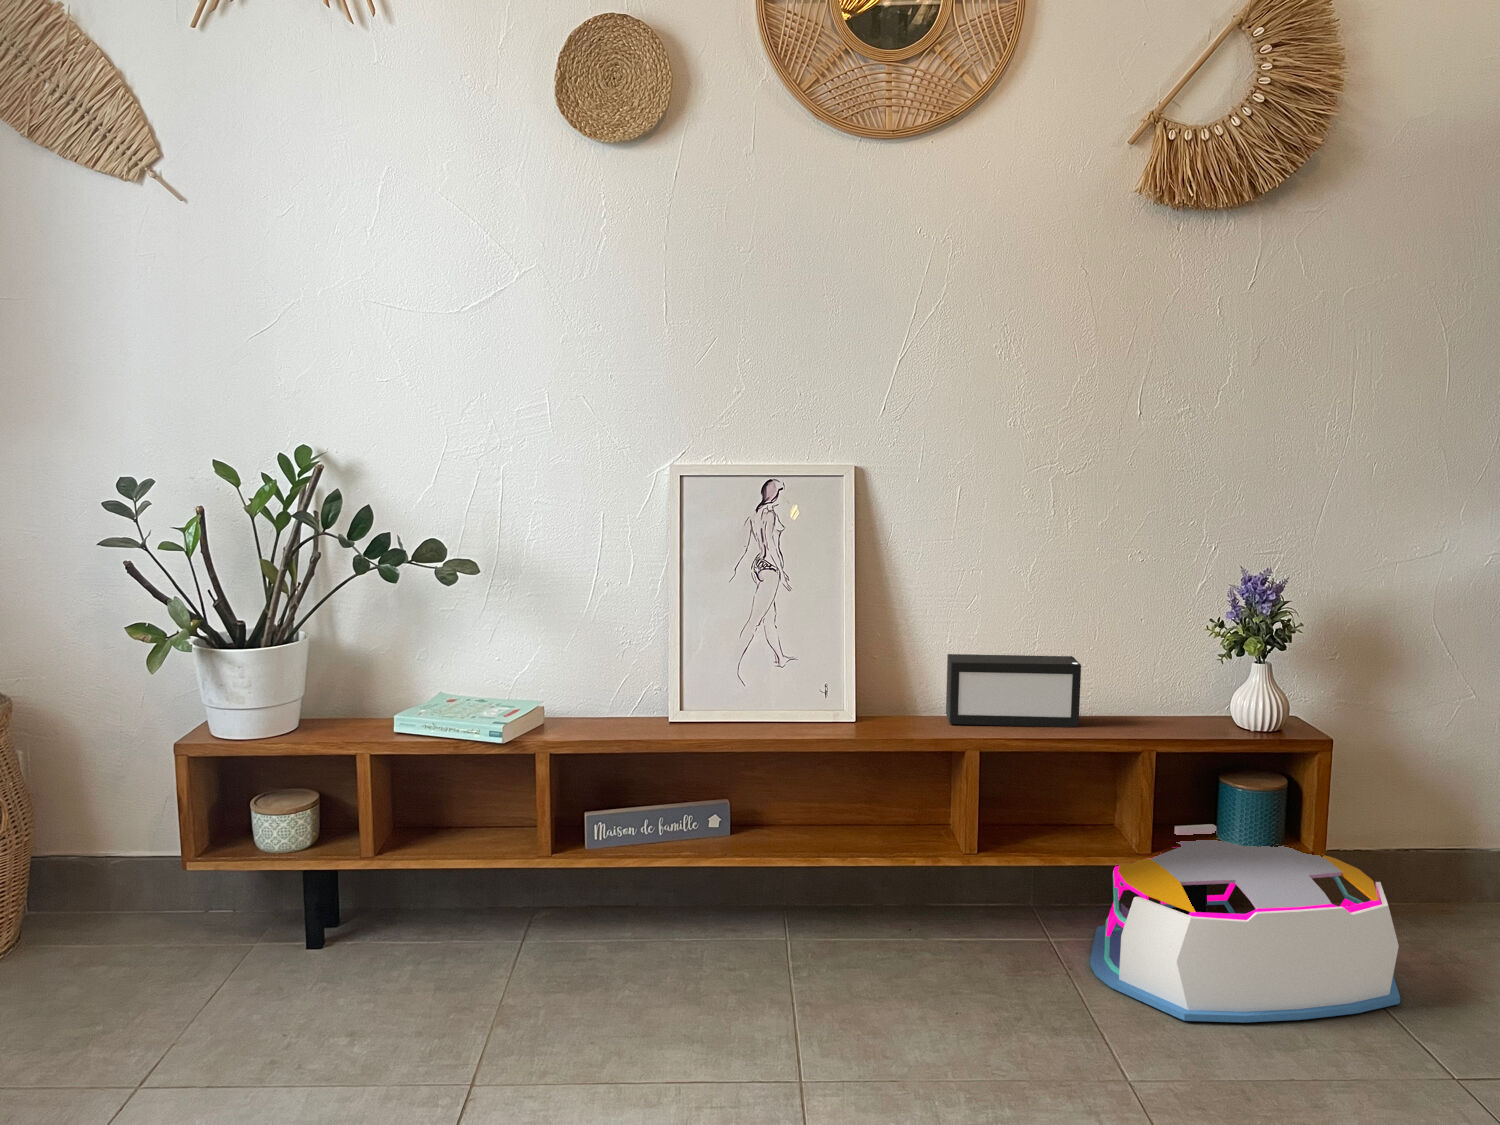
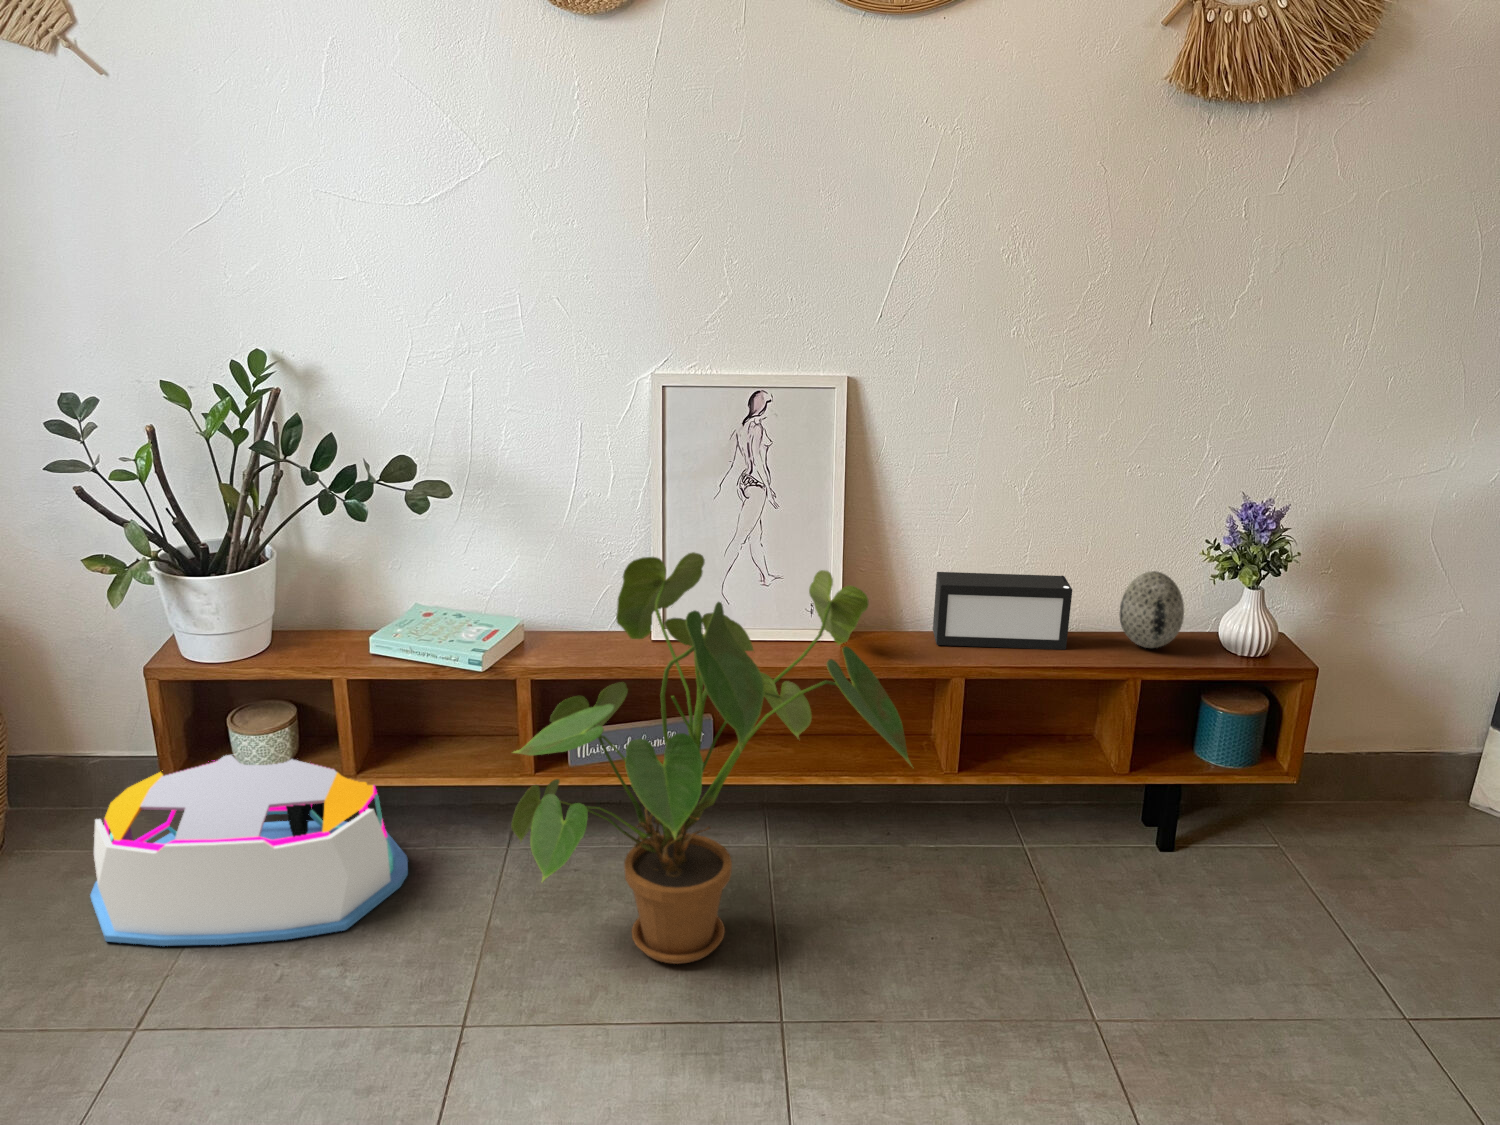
house plant: none [525,629,929,1040] -> present [511,552,912,964]
decorative egg: none [1130,648,1193,725] -> present [1119,571,1184,648]
storage bin: present [1090,824,1400,1022] -> present [90,755,408,946]

